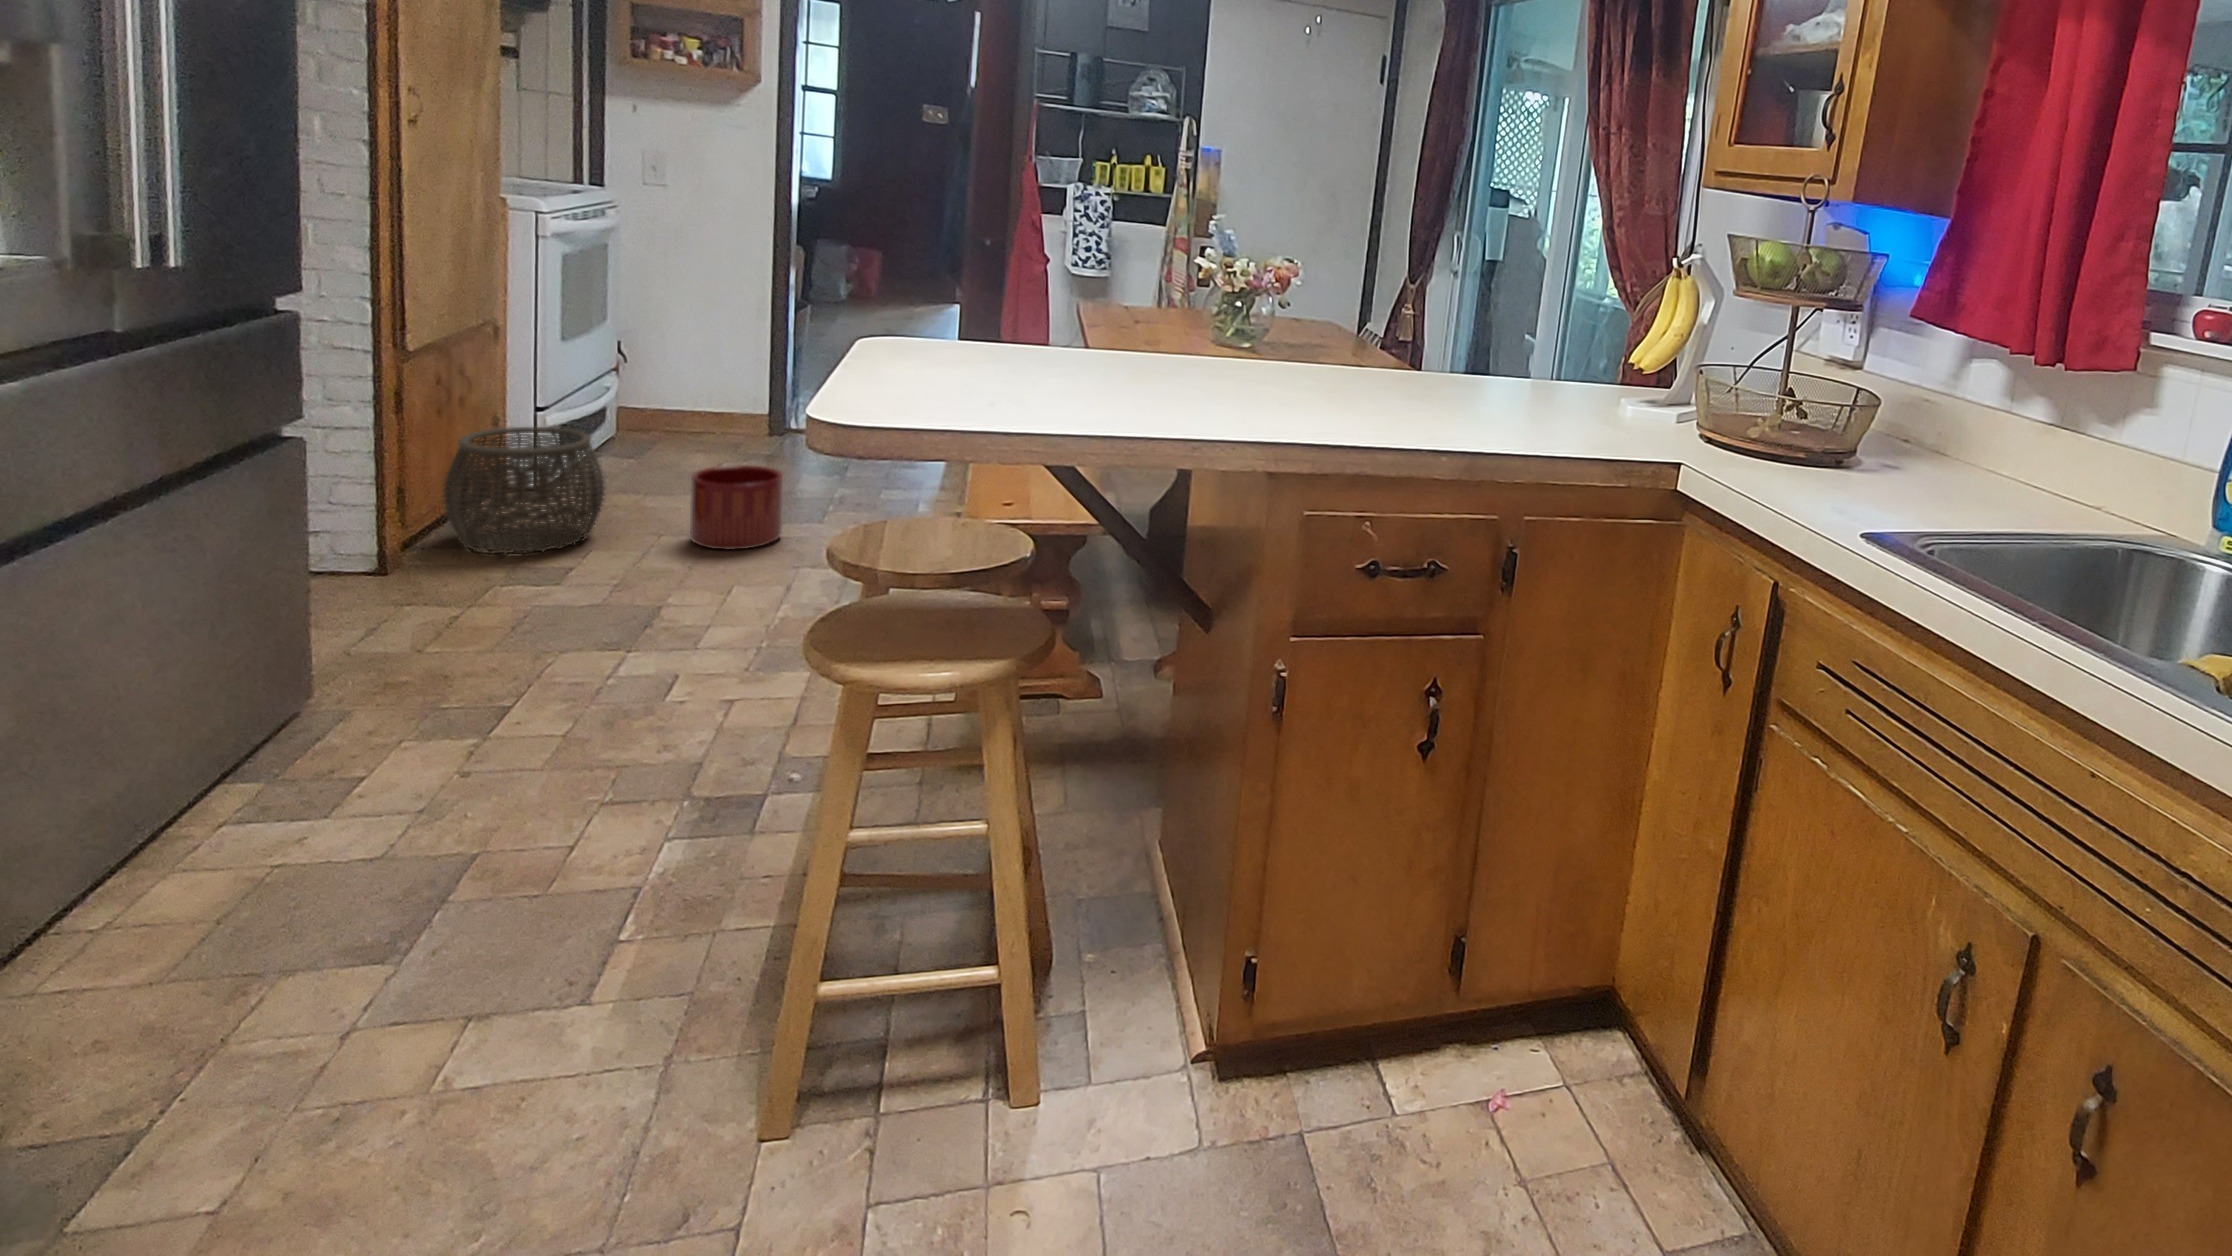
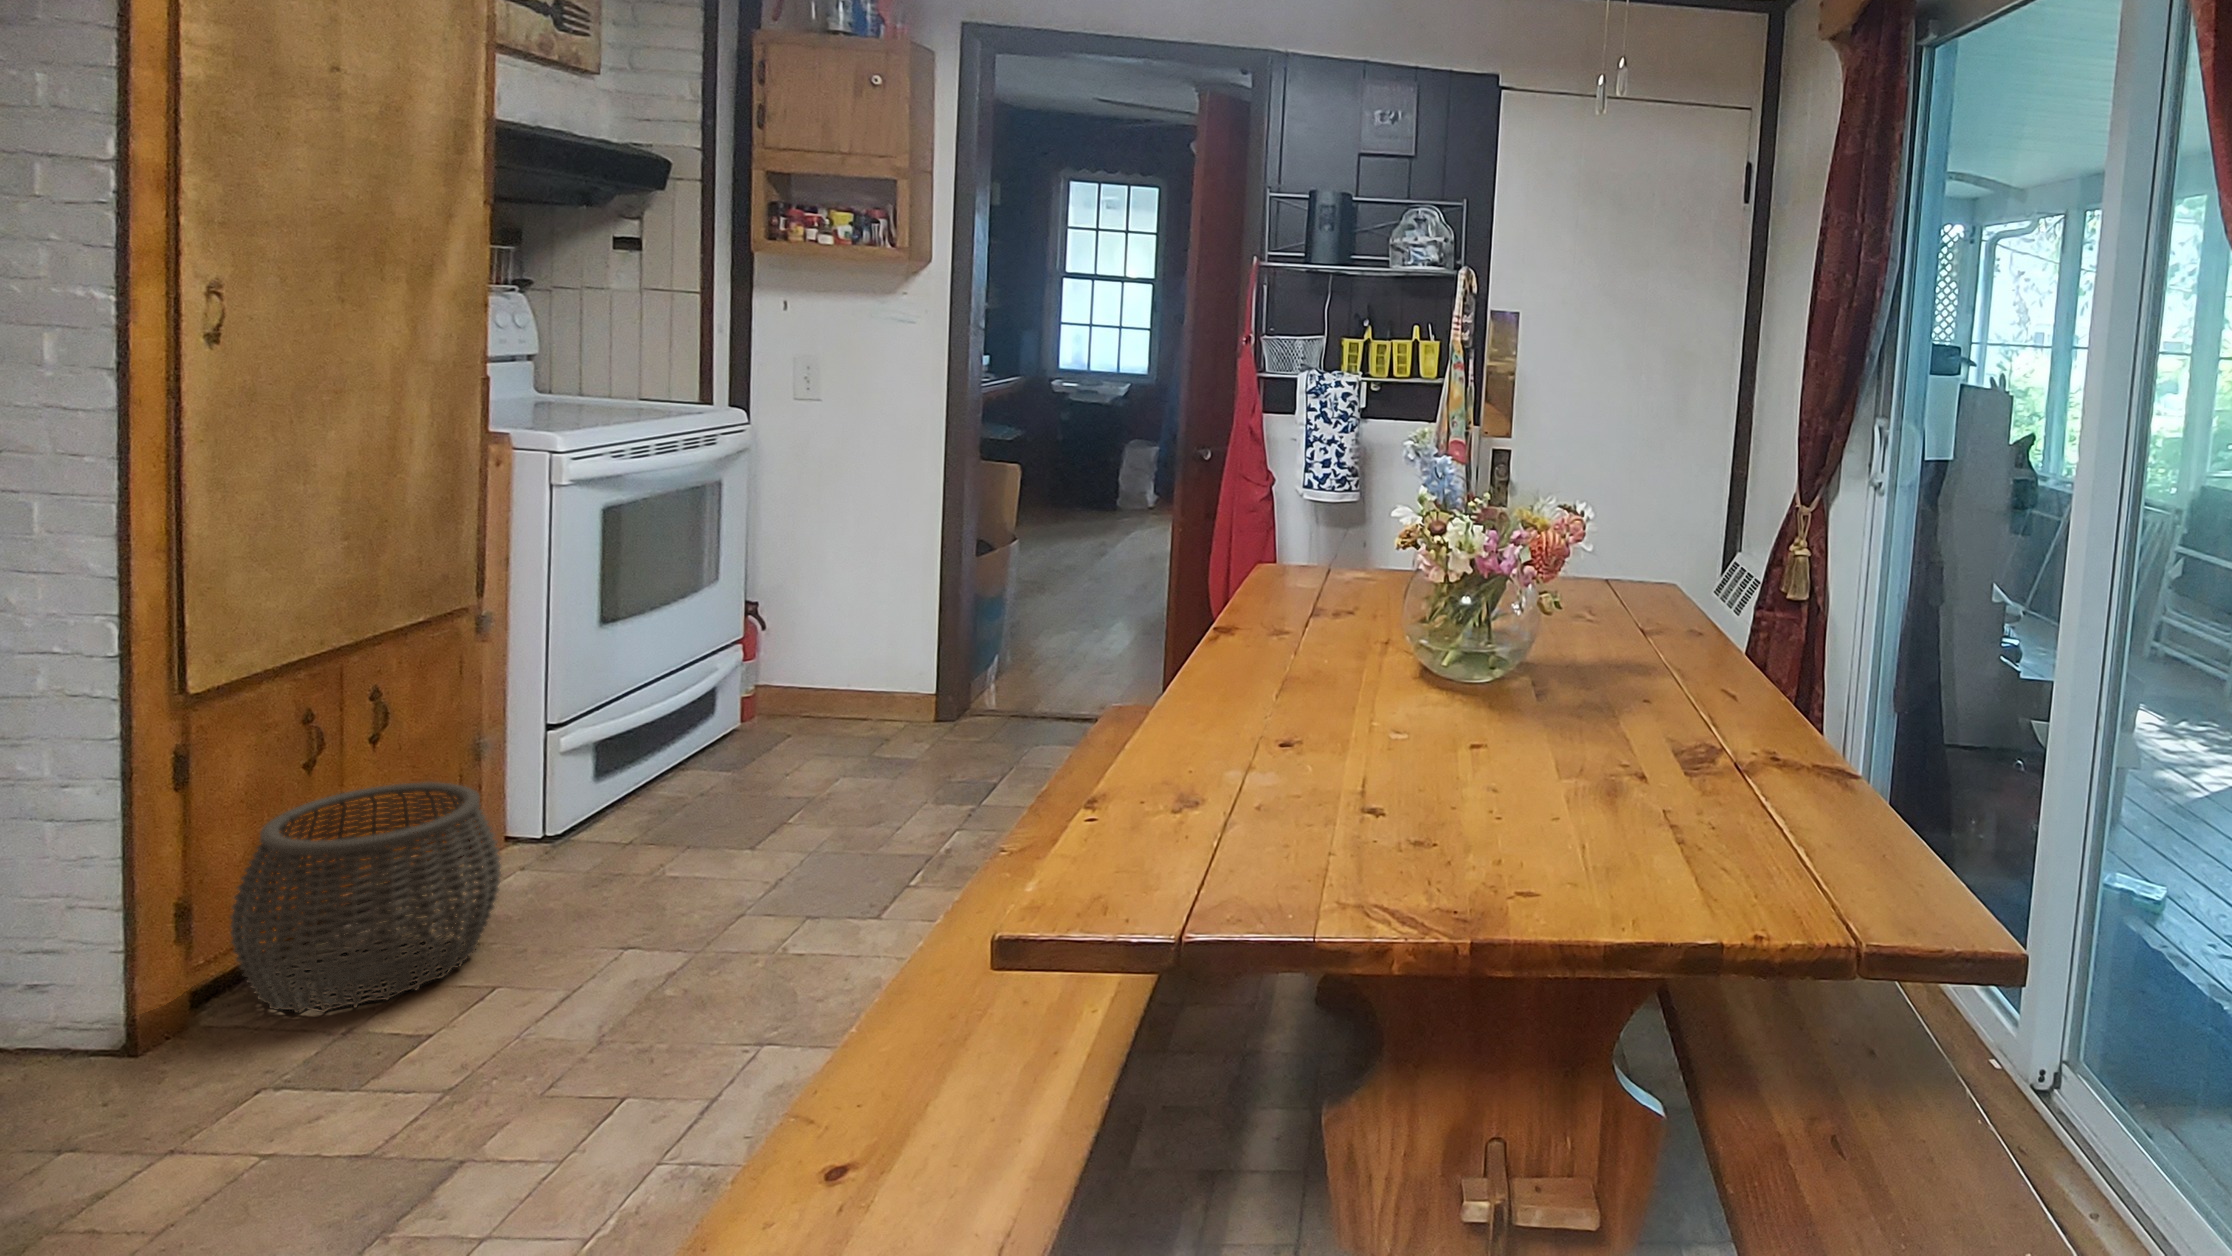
planter: present [690,465,783,550] -> none [585,846,741,1009]

